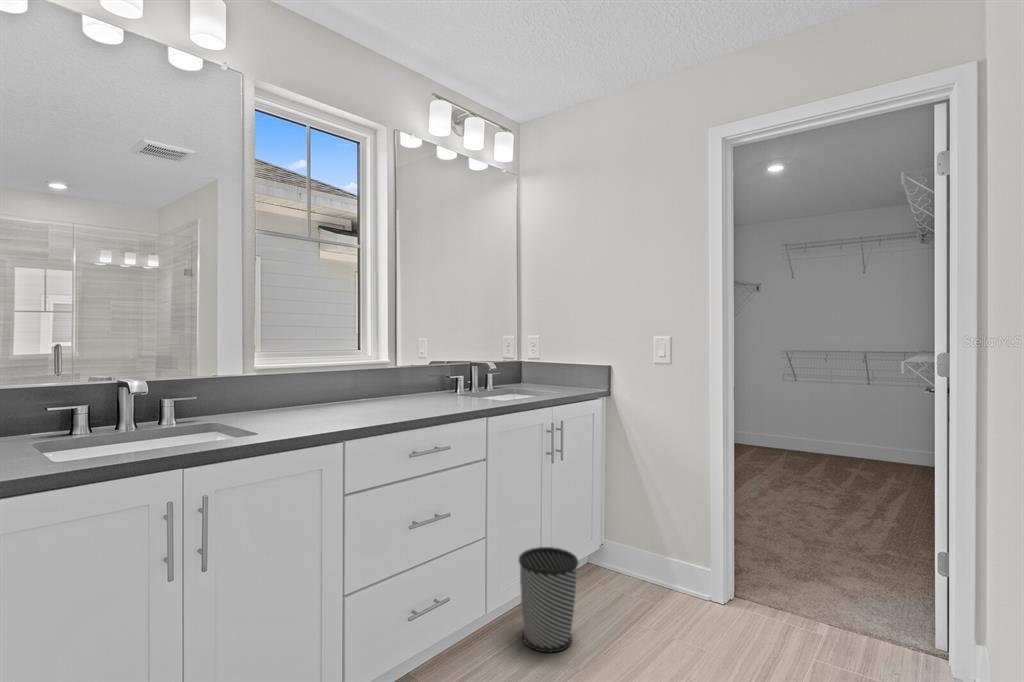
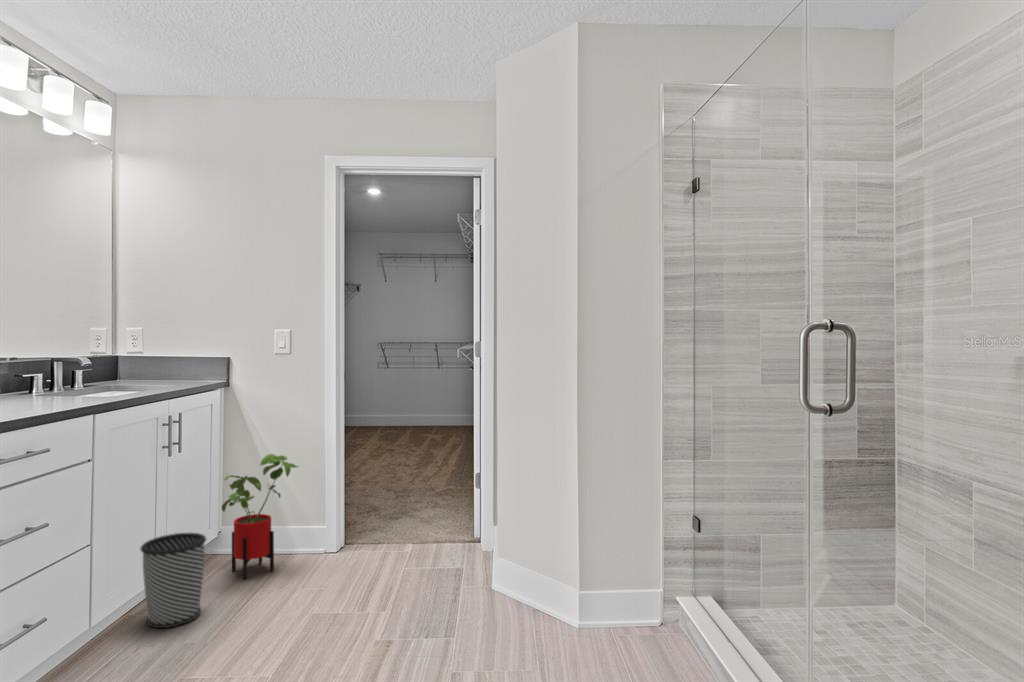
house plant: none [598,477,682,611] -> present [221,454,299,579]

